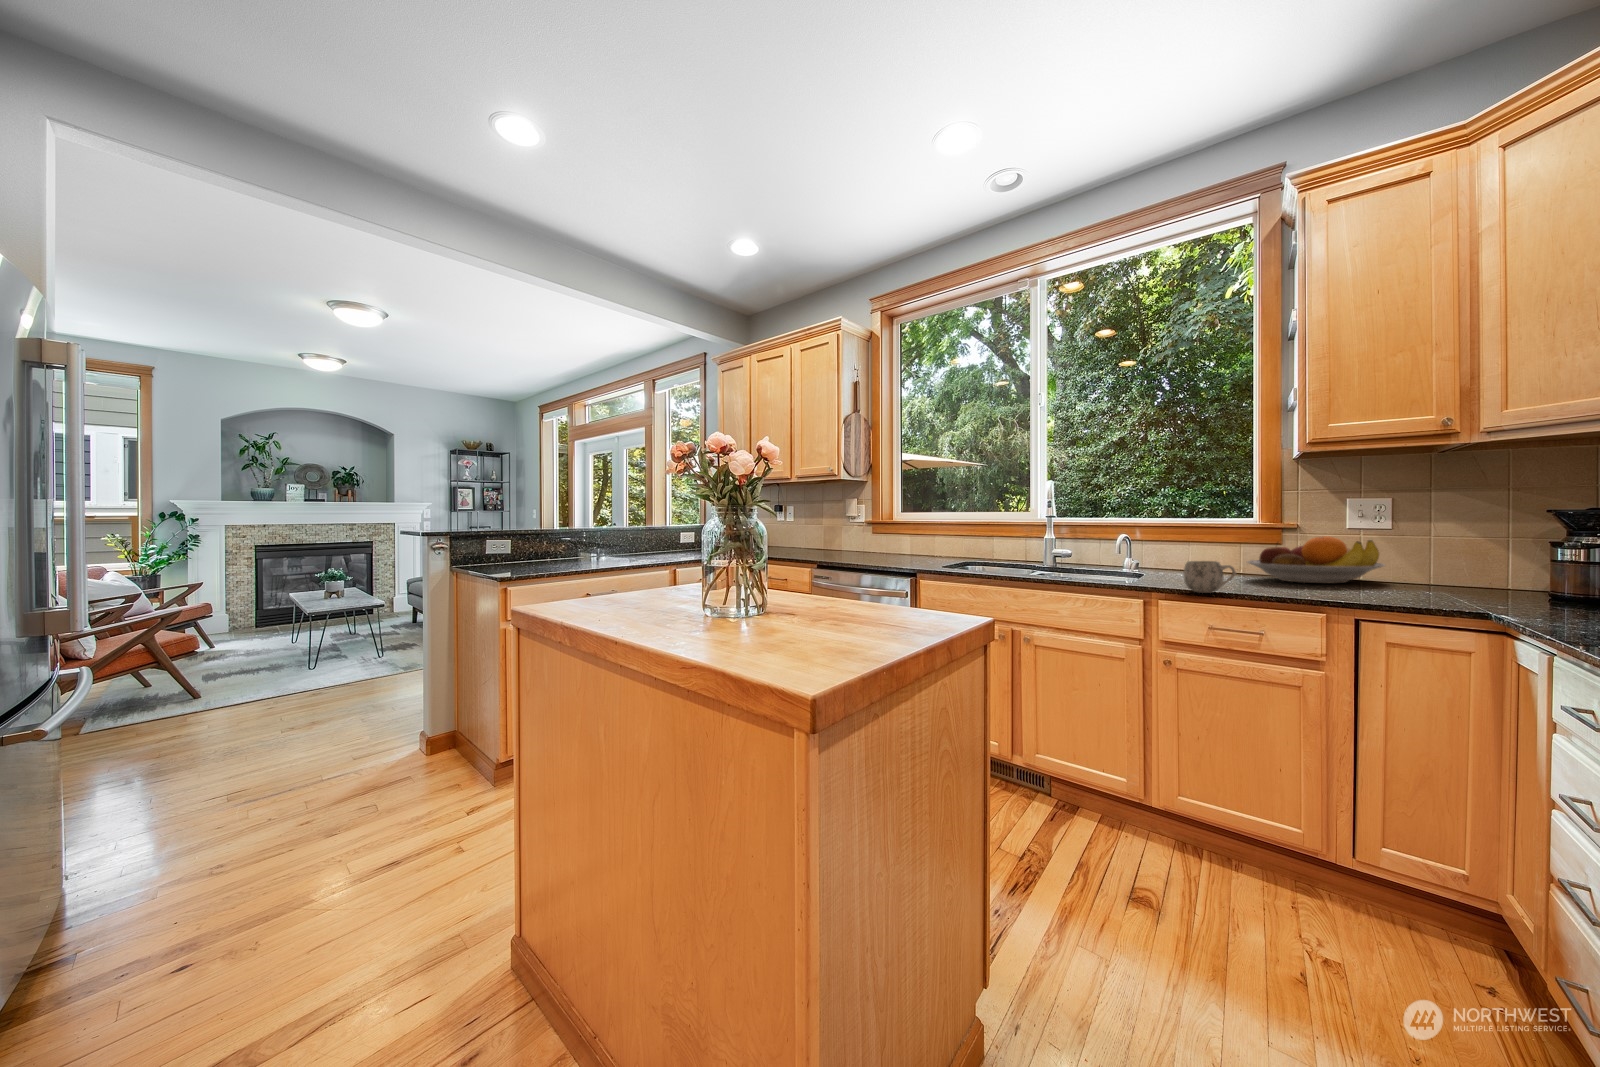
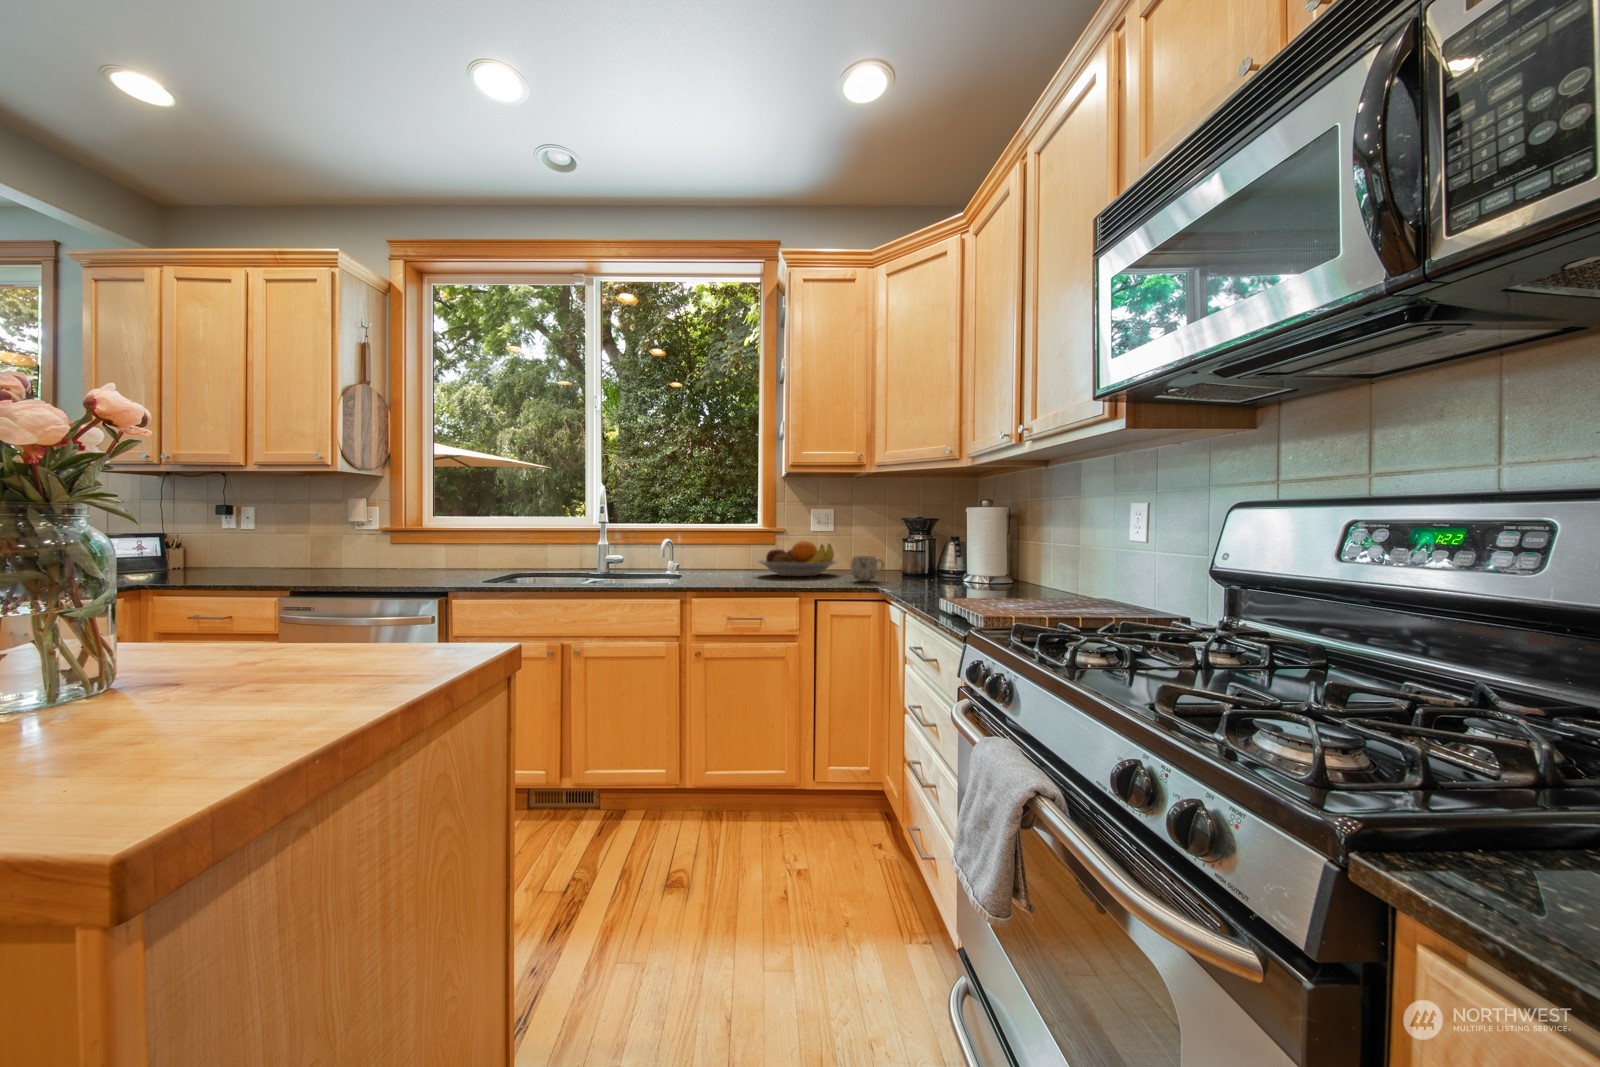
mug: present [1184,561,1236,593] -> present [851,556,884,581]

